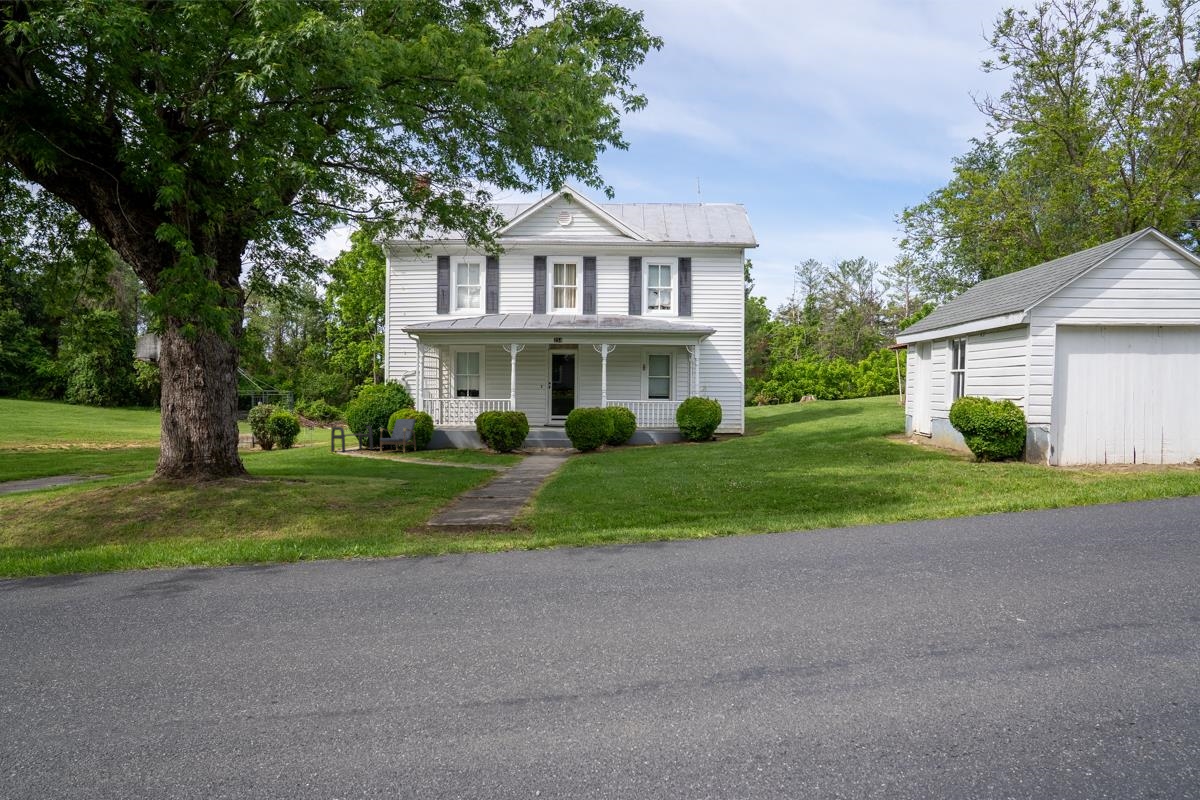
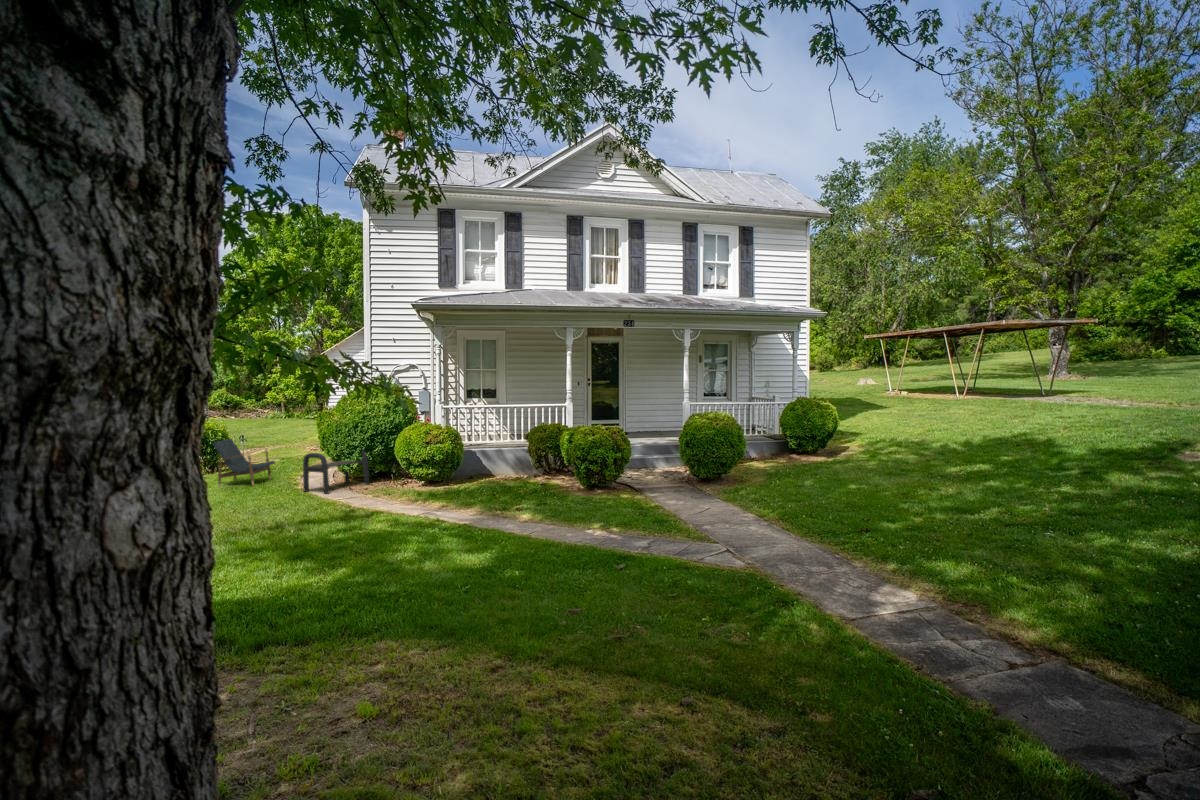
lounge chair: present [380,419,416,451] -> present [213,439,275,487]

